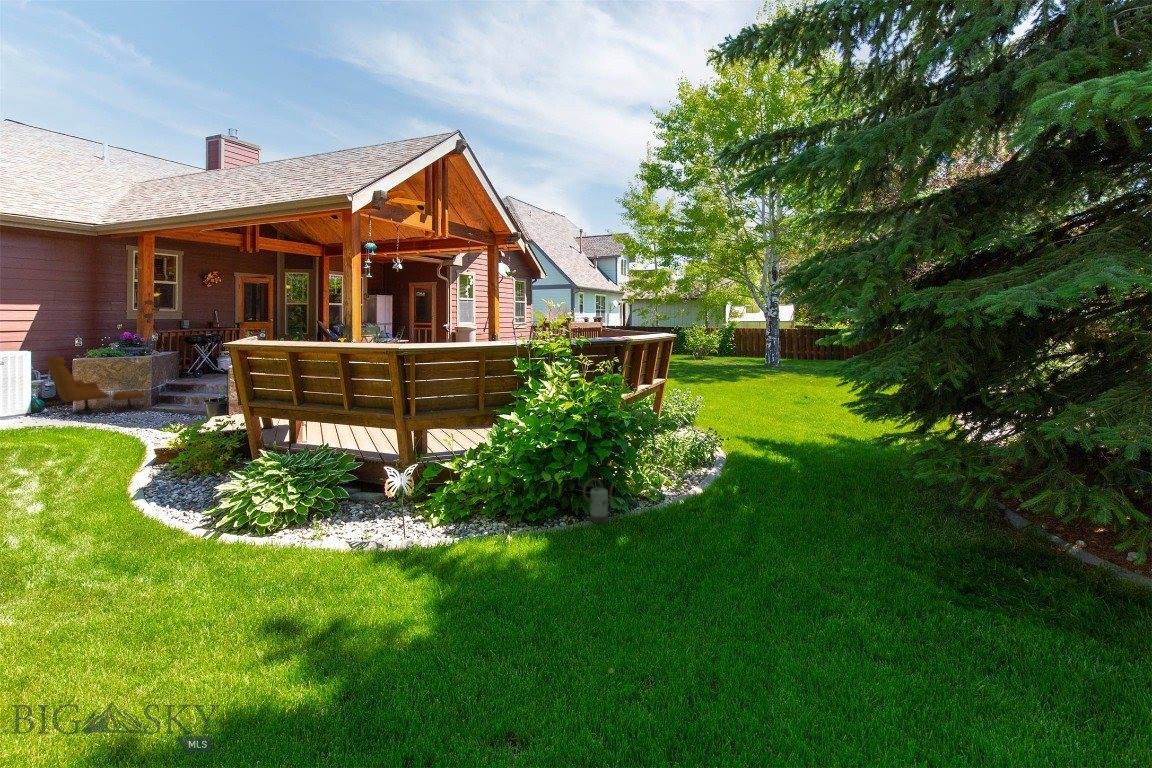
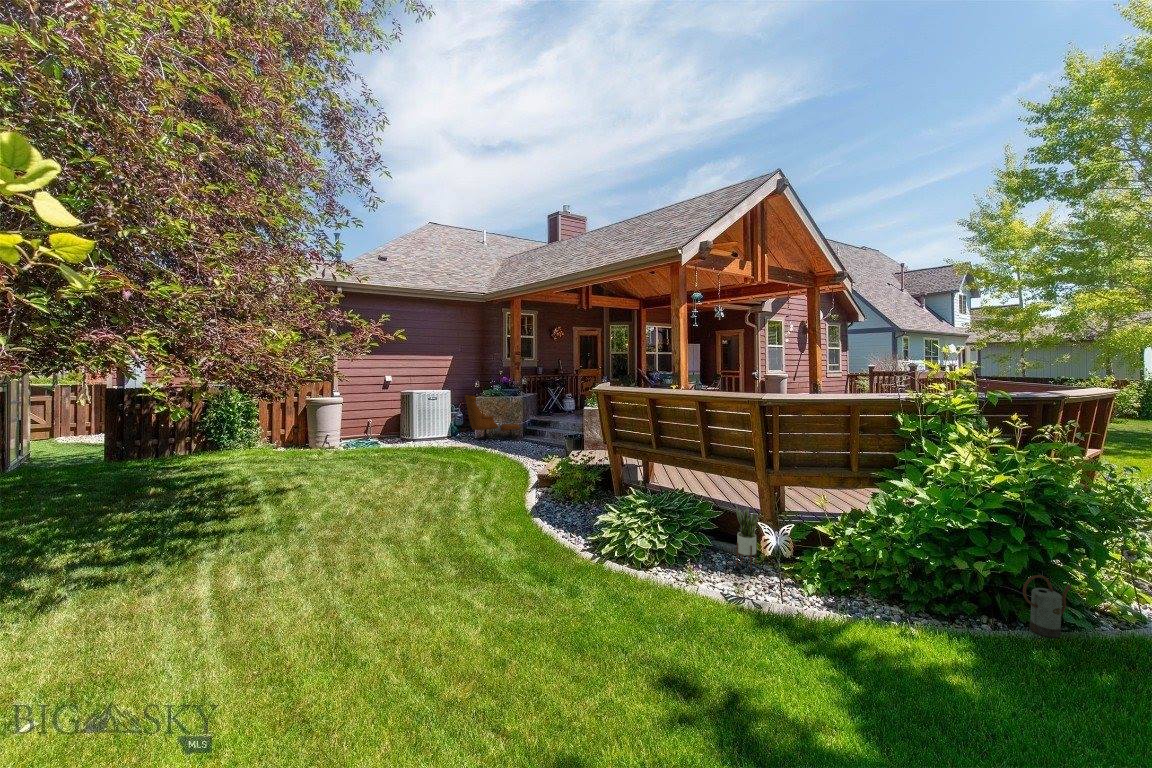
potted plant: none [371,452,394,515] -> present [735,503,758,570]

